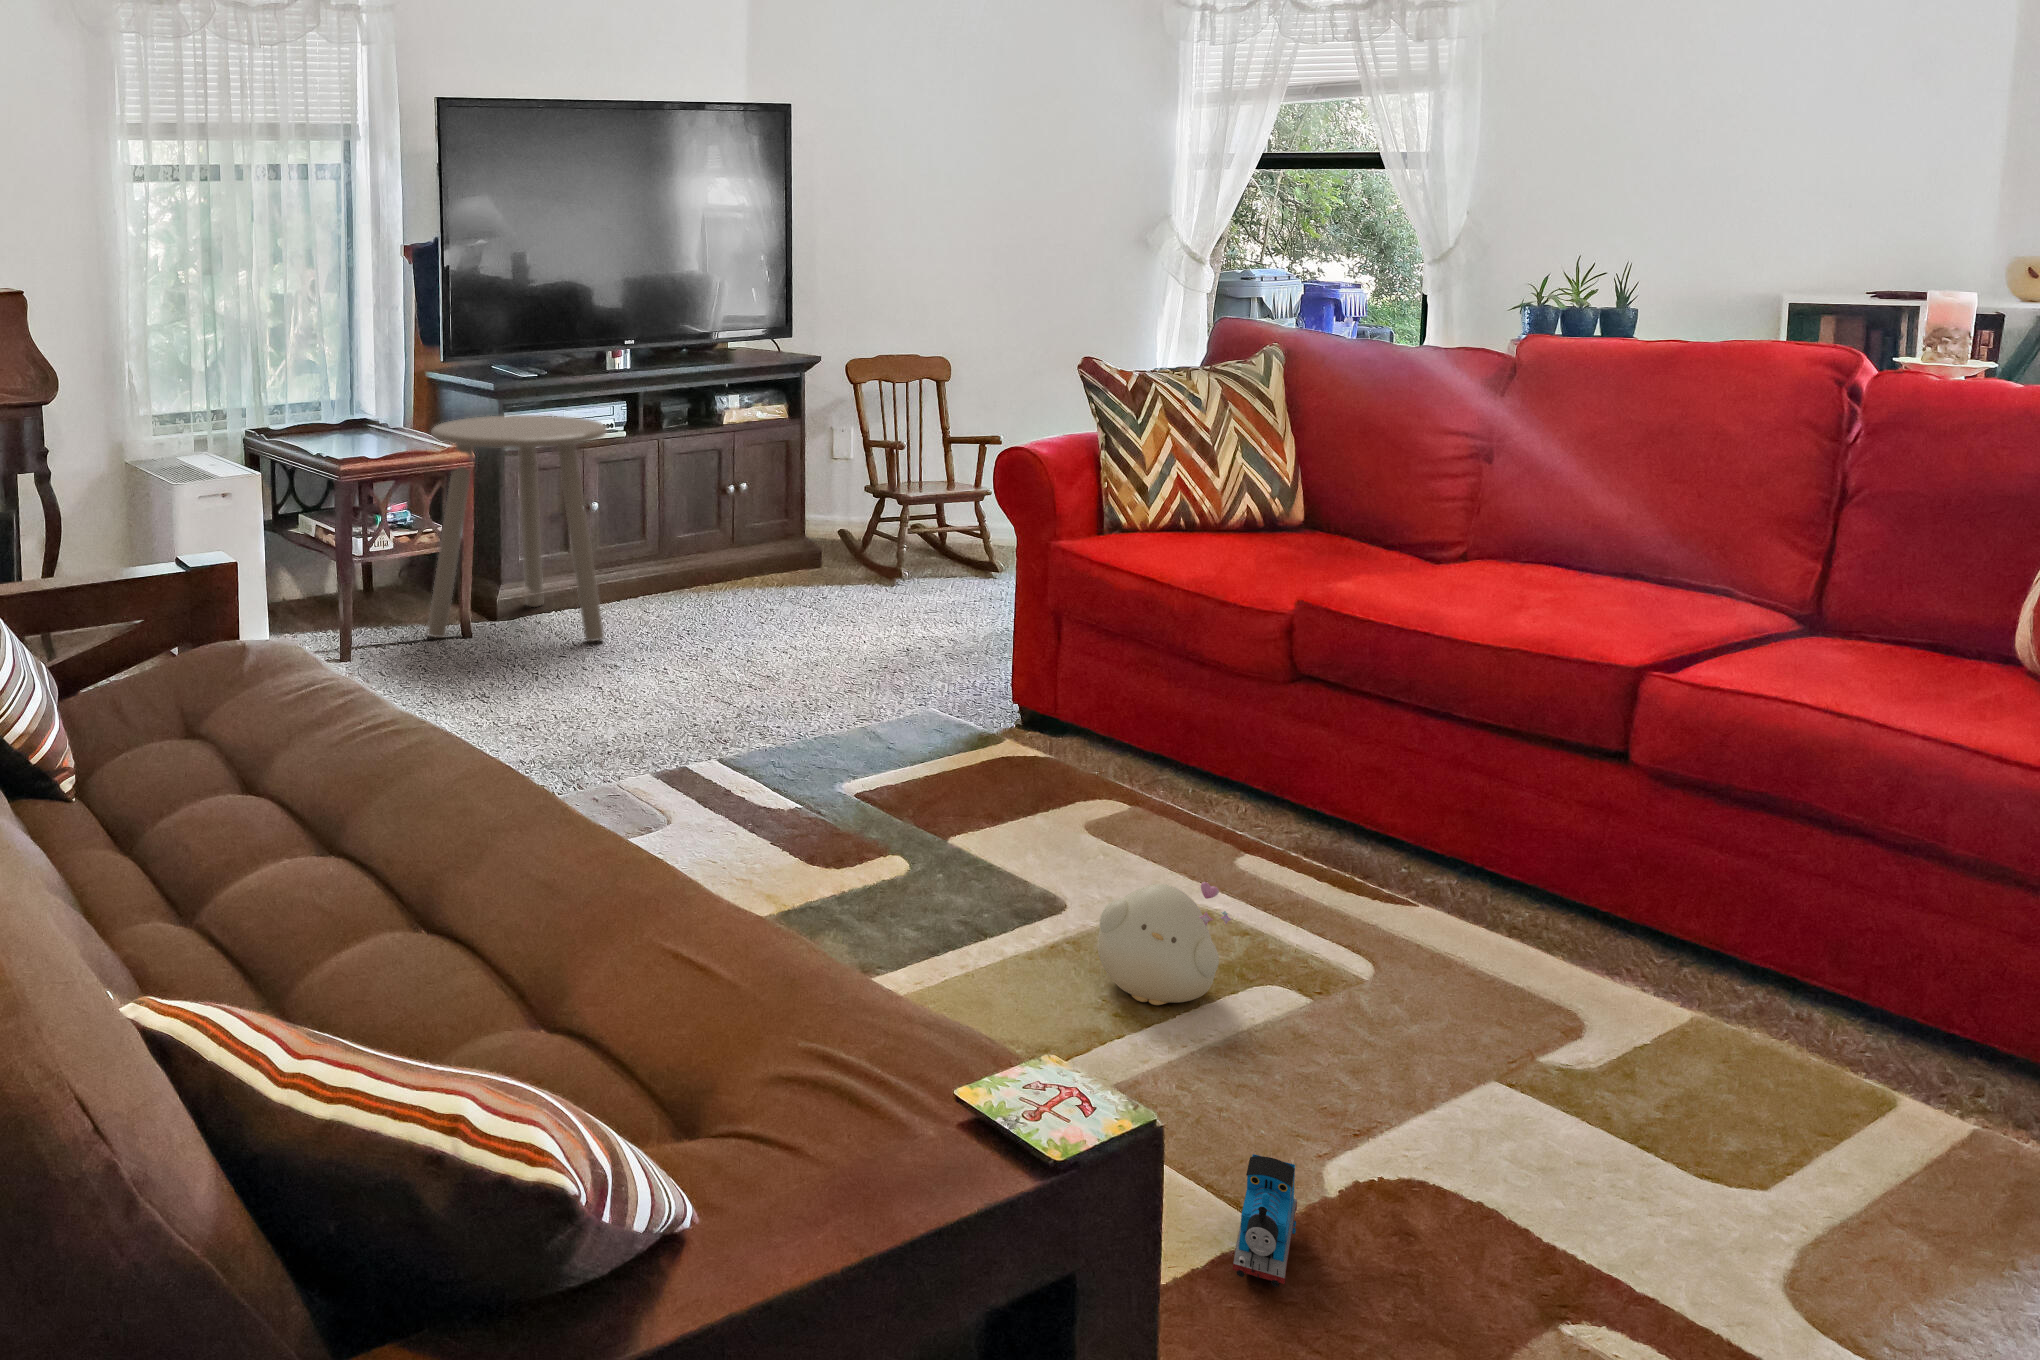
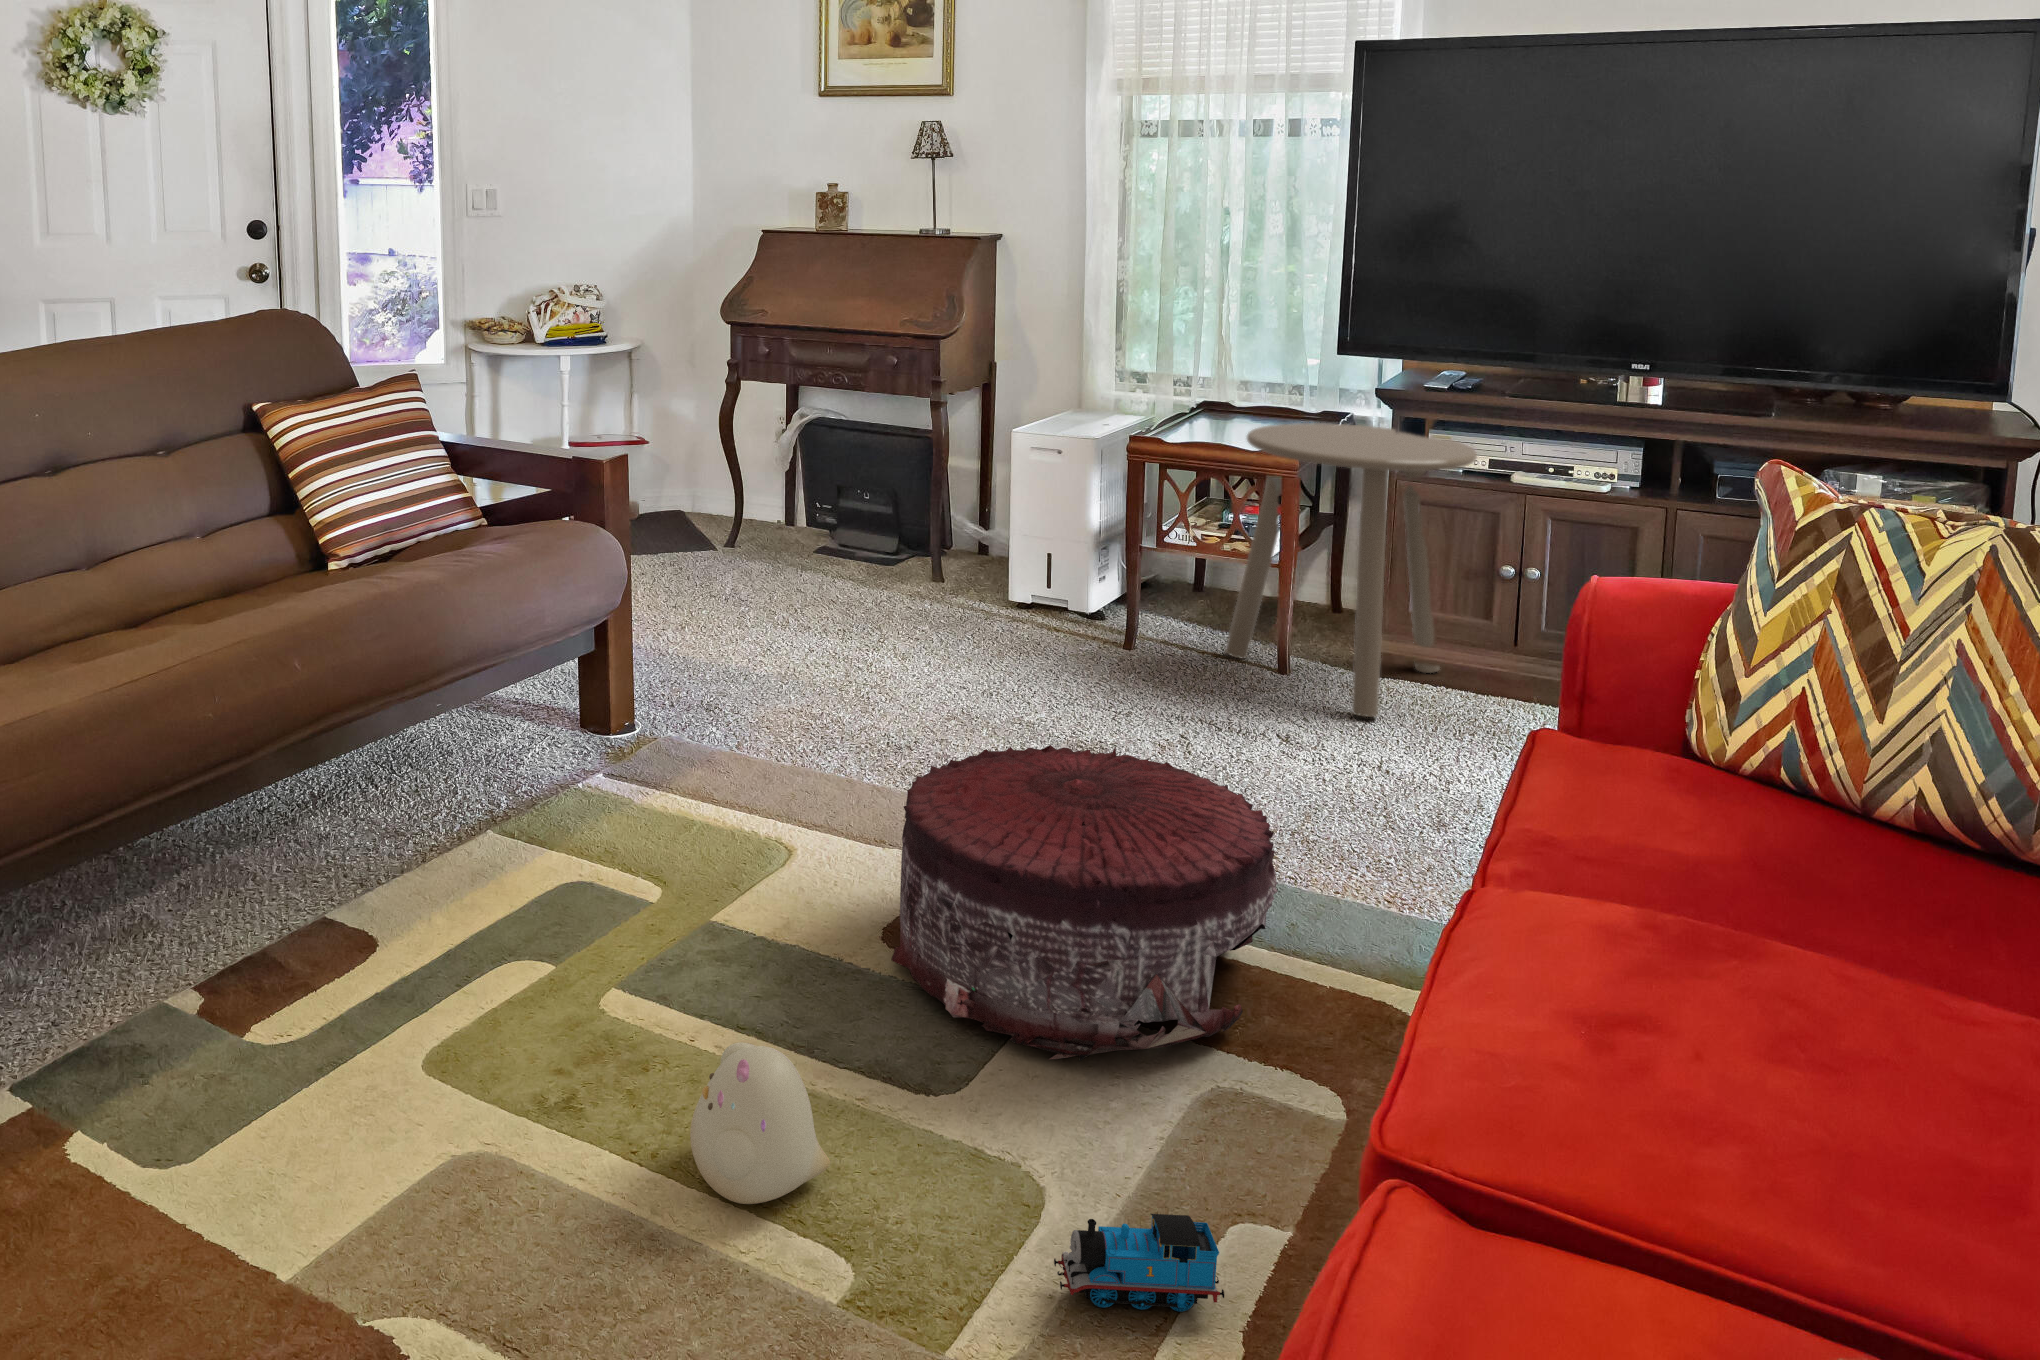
pouf: none [771,653,1065,870] -> present [891,745,1278,1061]
toy train: present [1233,1154,1297,1287] -> present [1054,1214,1224,1312]

